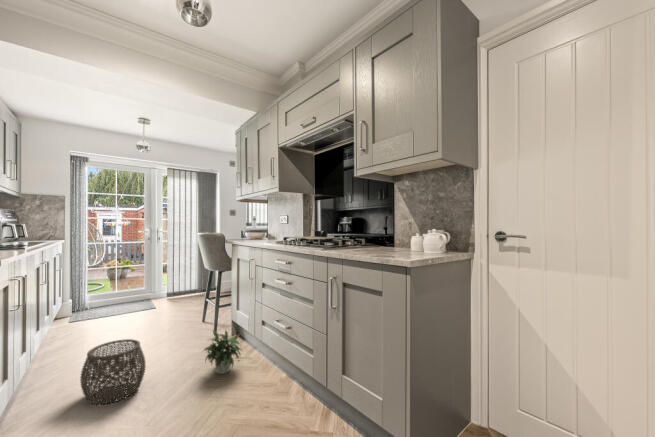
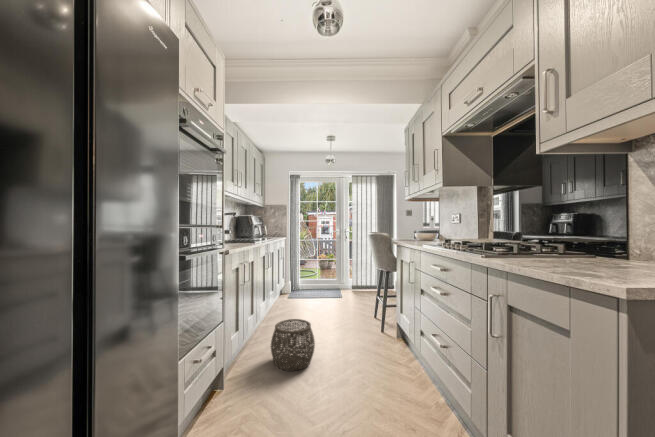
potted plant: present [204,331,241,374] -> none [360,328,400,375]

